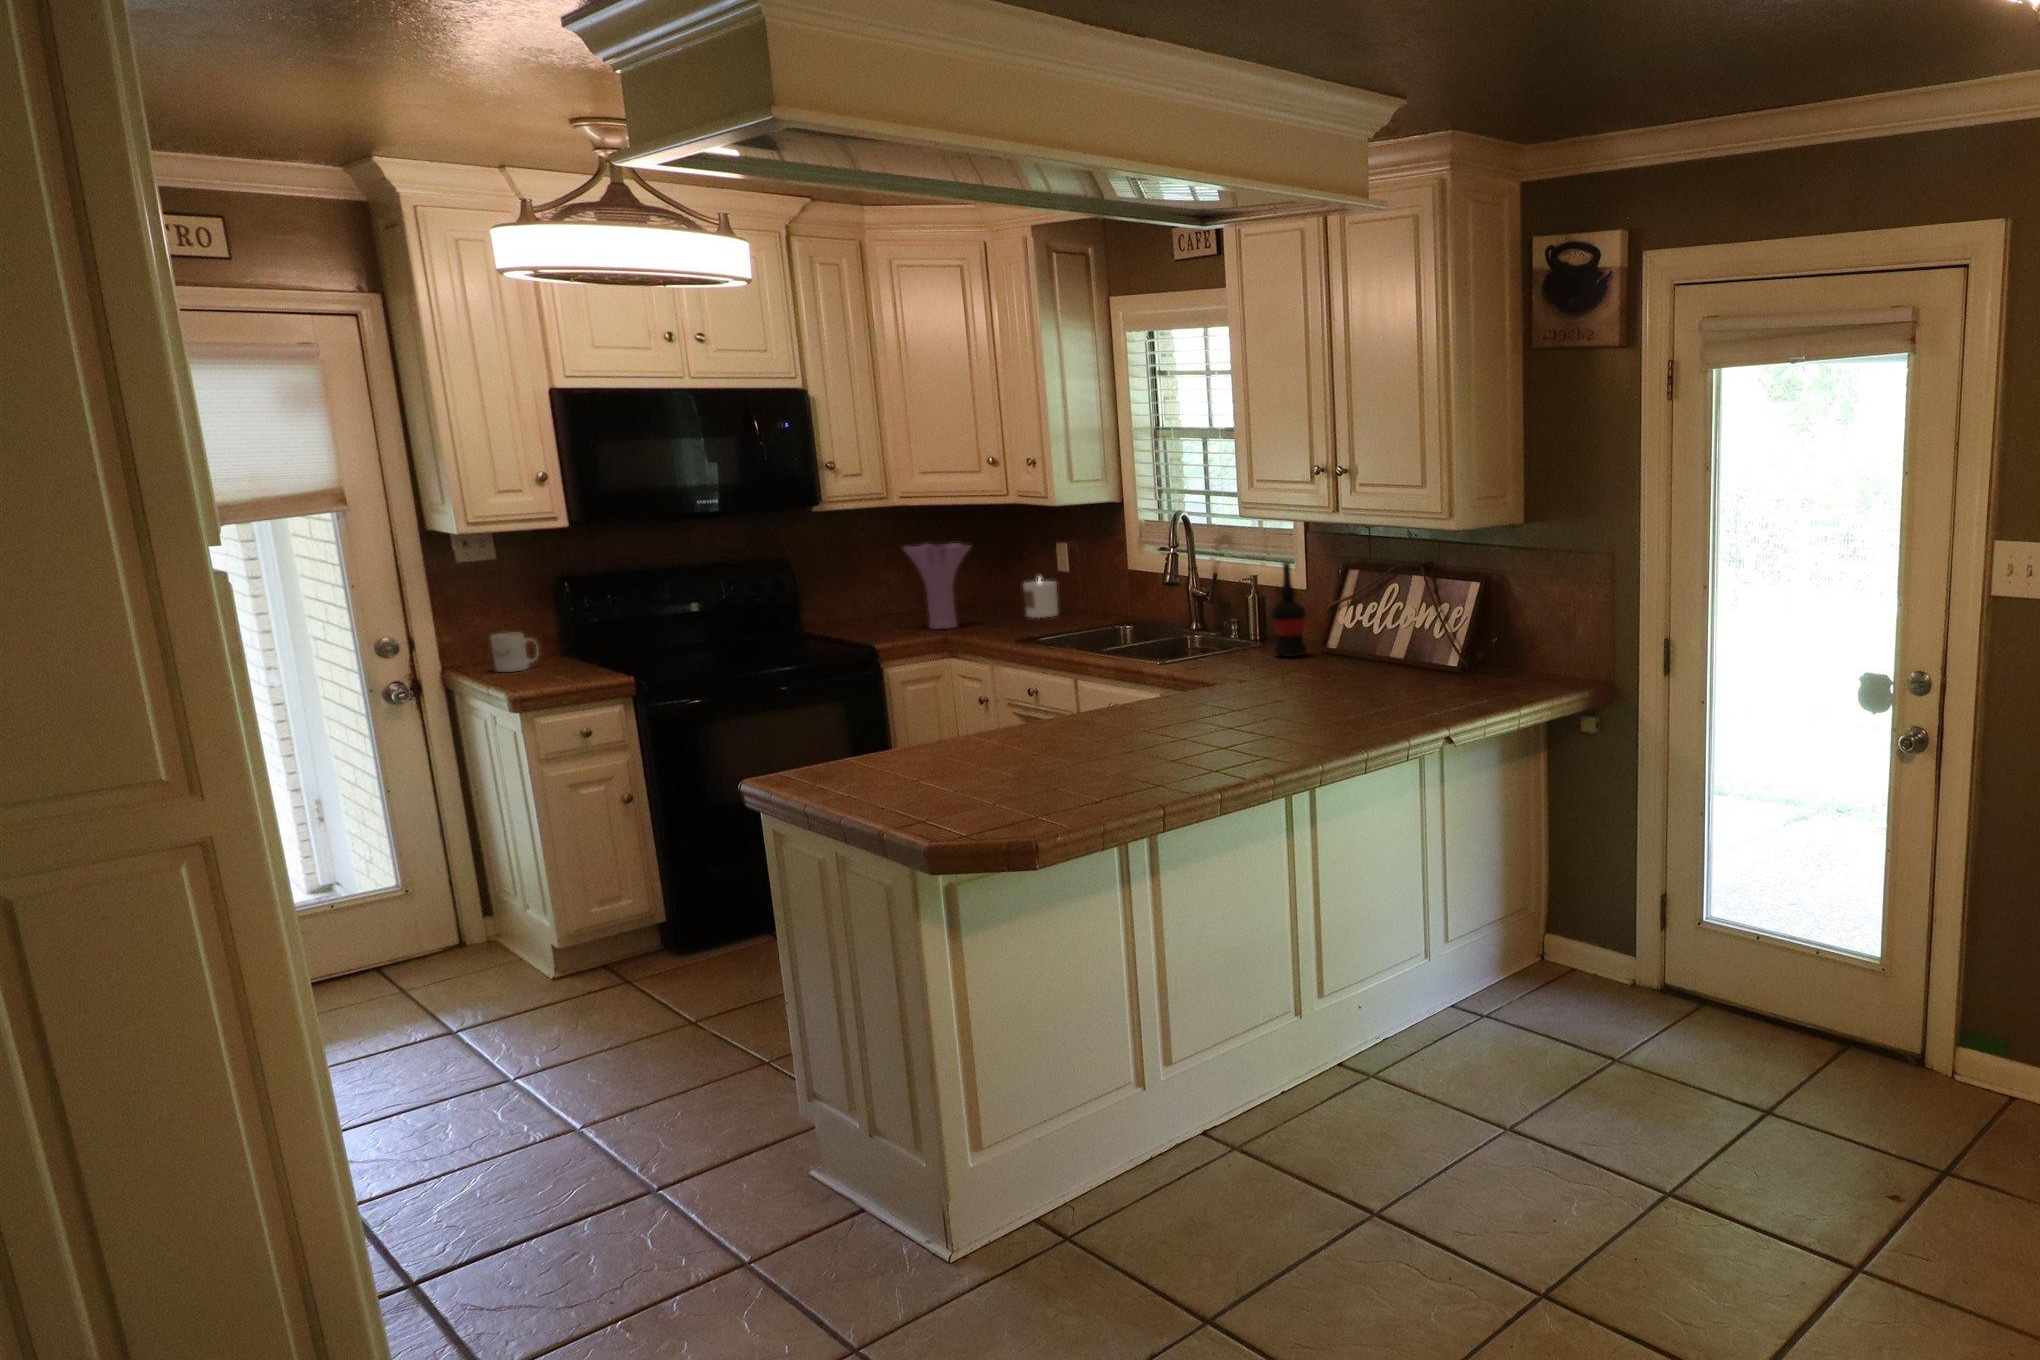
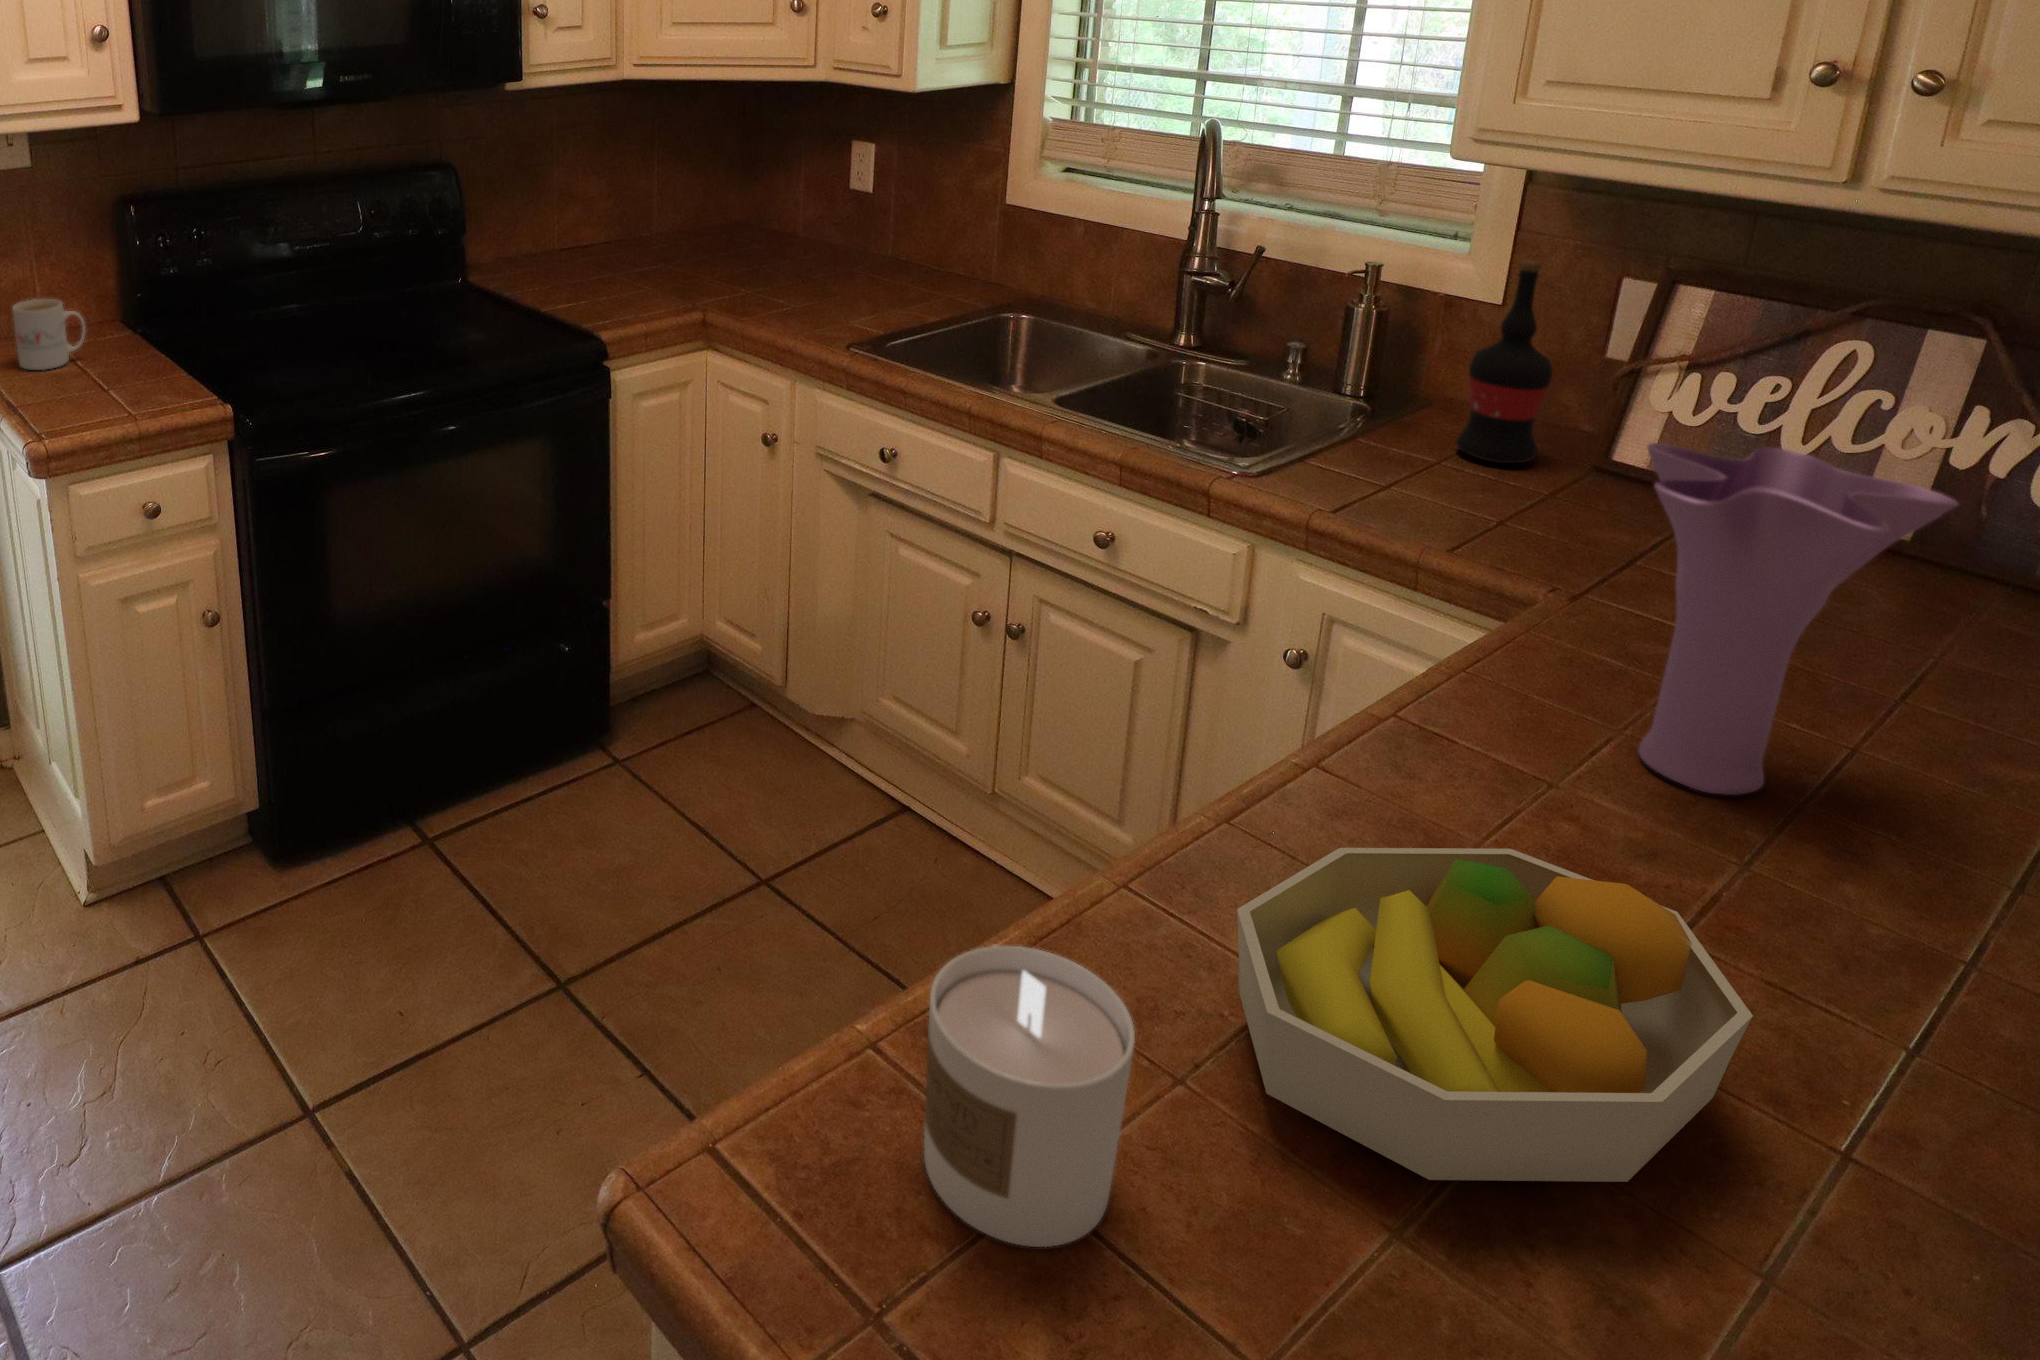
vase: present [903,543,970,629] -> present [1638,443,1958,795]
candle: present [1023,578,1058,618] -> present [924,946,1135,1247]
fruit bowl: none [948,688,1103,760] -> present [1237,848,1753,1182]

